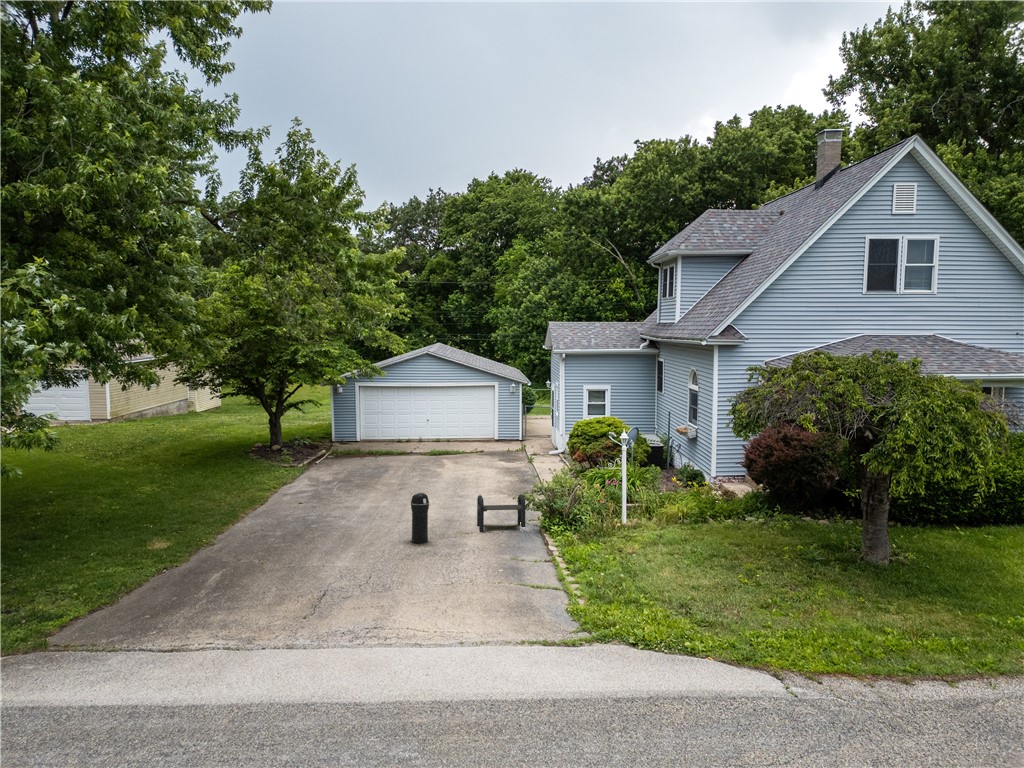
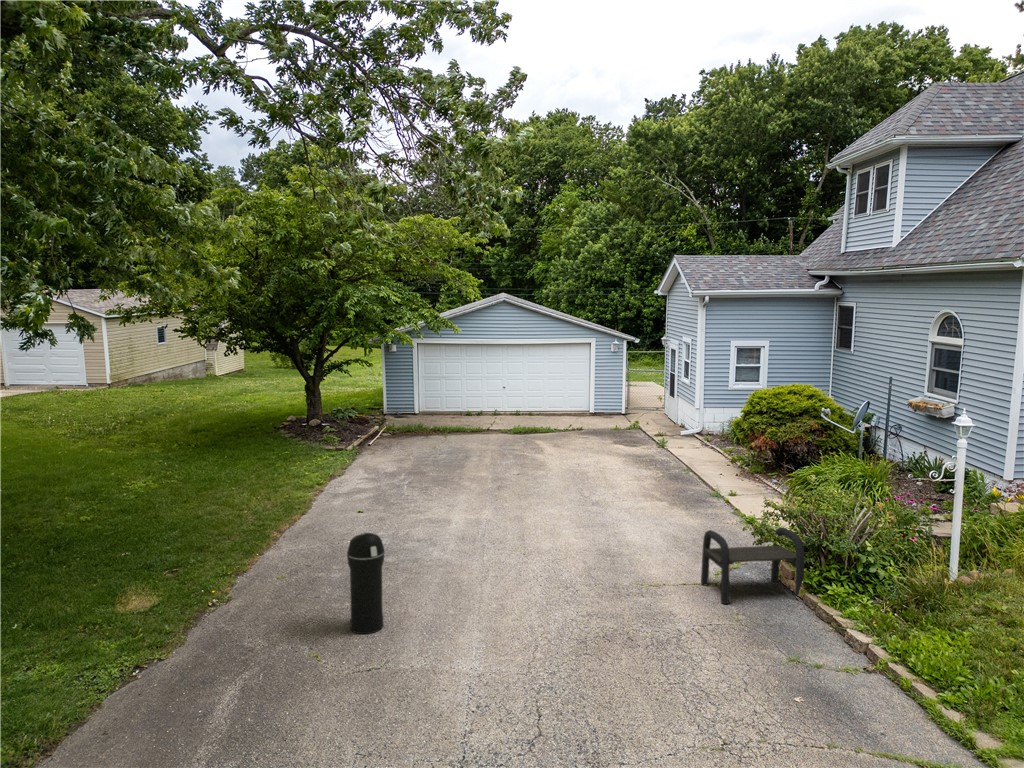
trash can: present [411,493,429,543] -> present [347,533,384,634]

